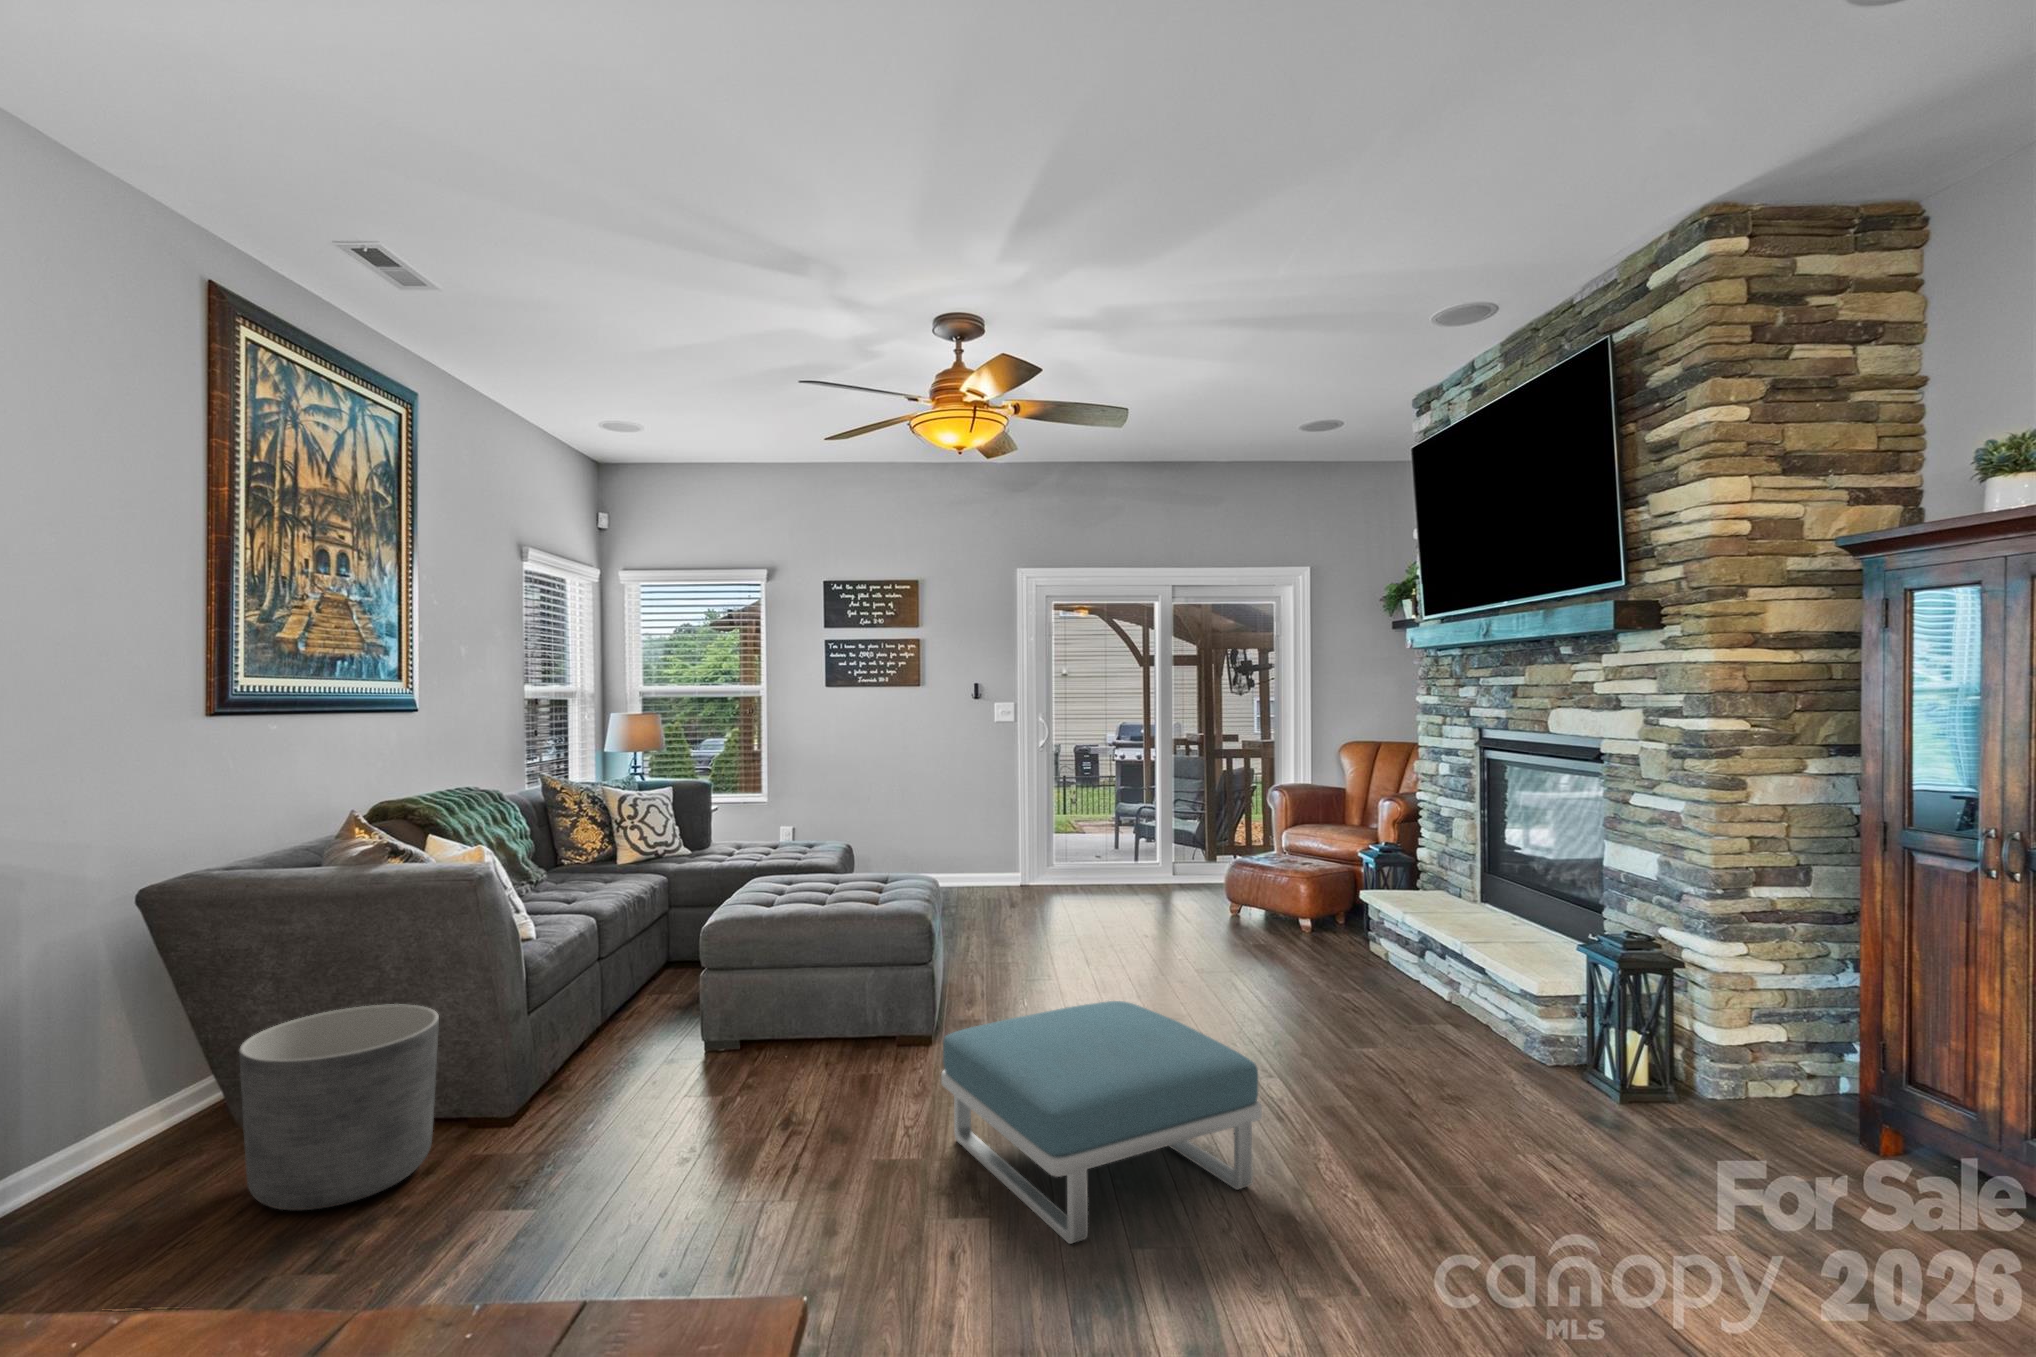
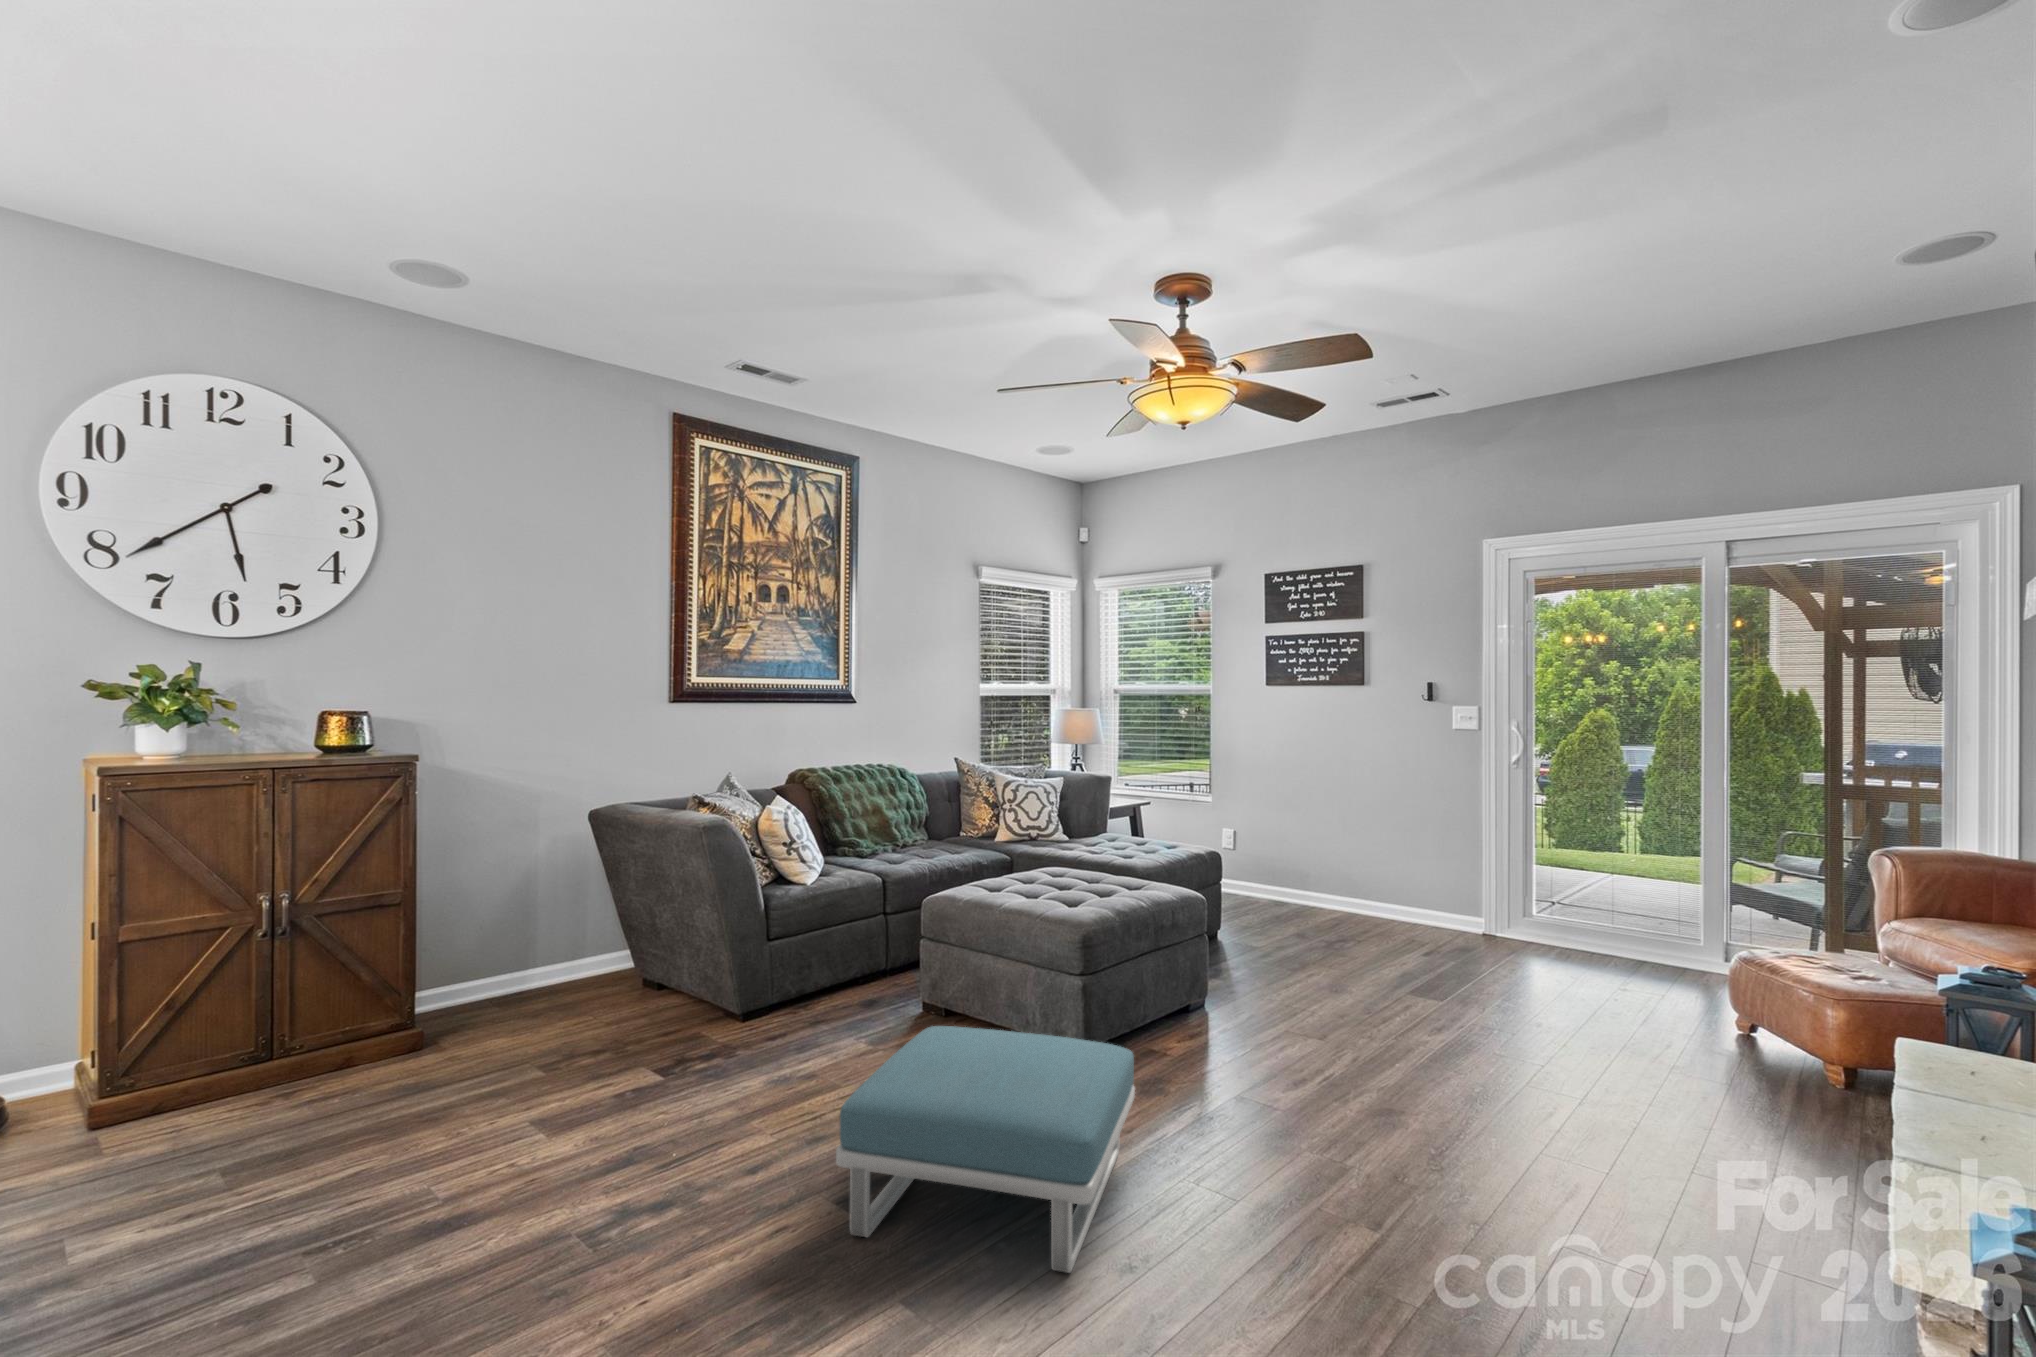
planter: present [239,1004,439,1210] -> none [575,904,691,1028]

